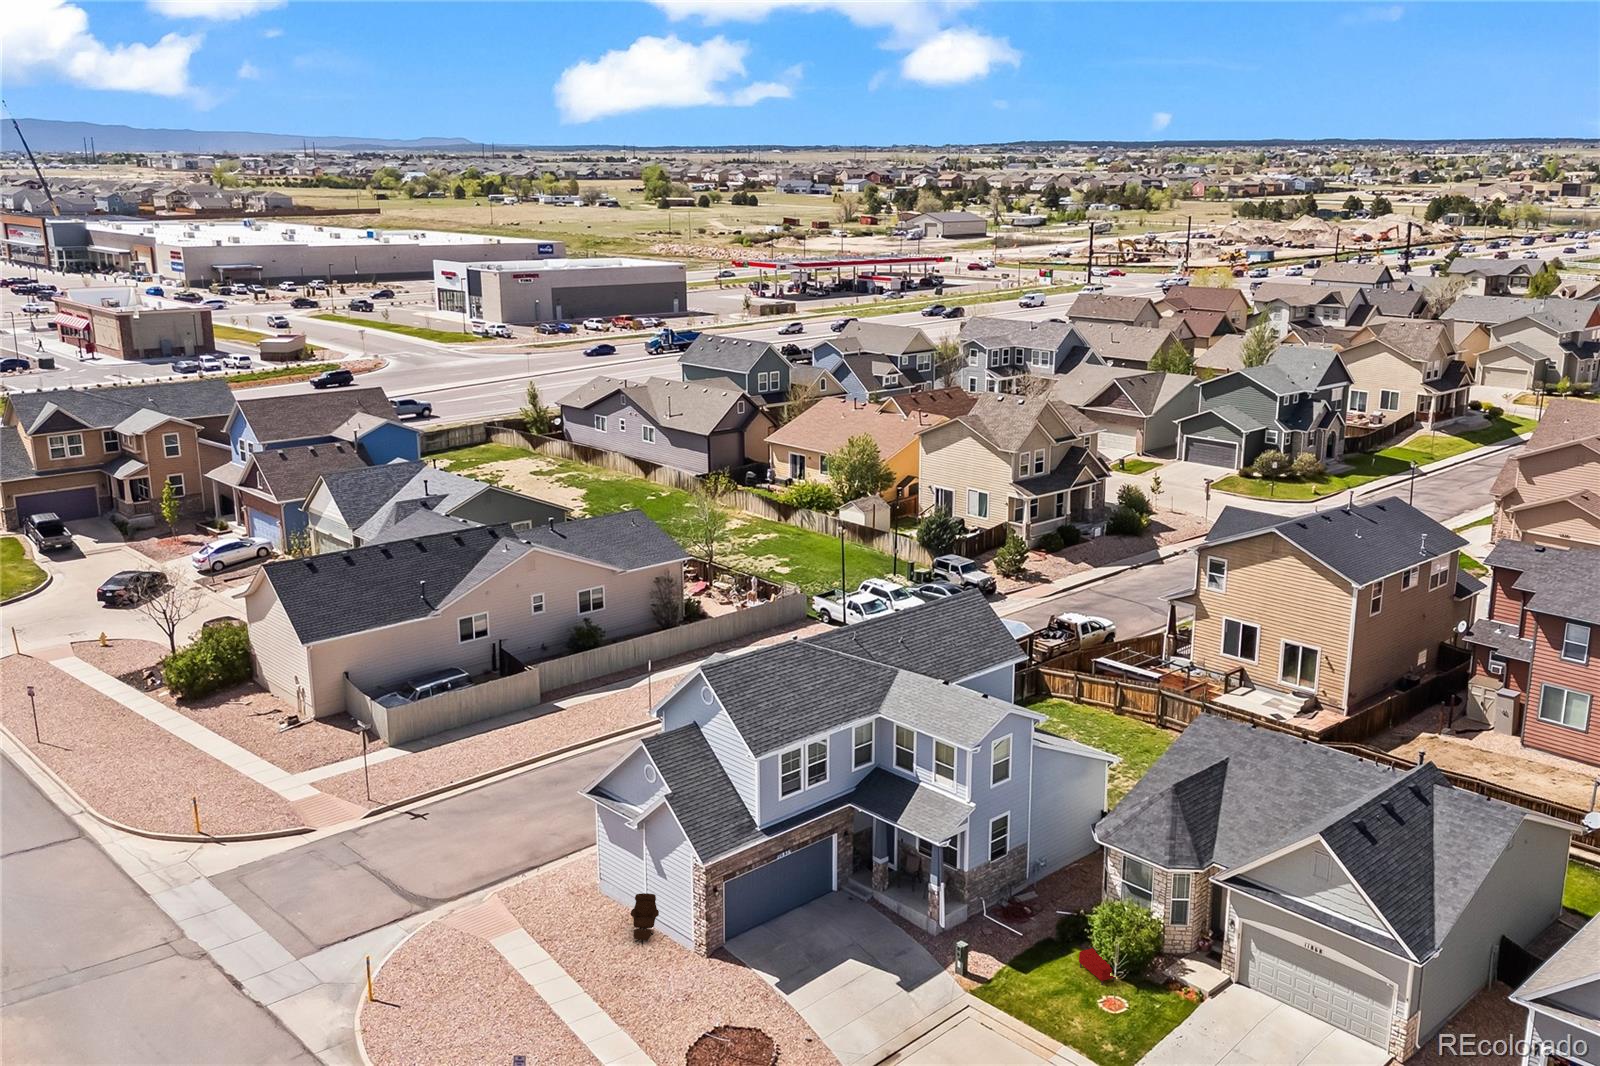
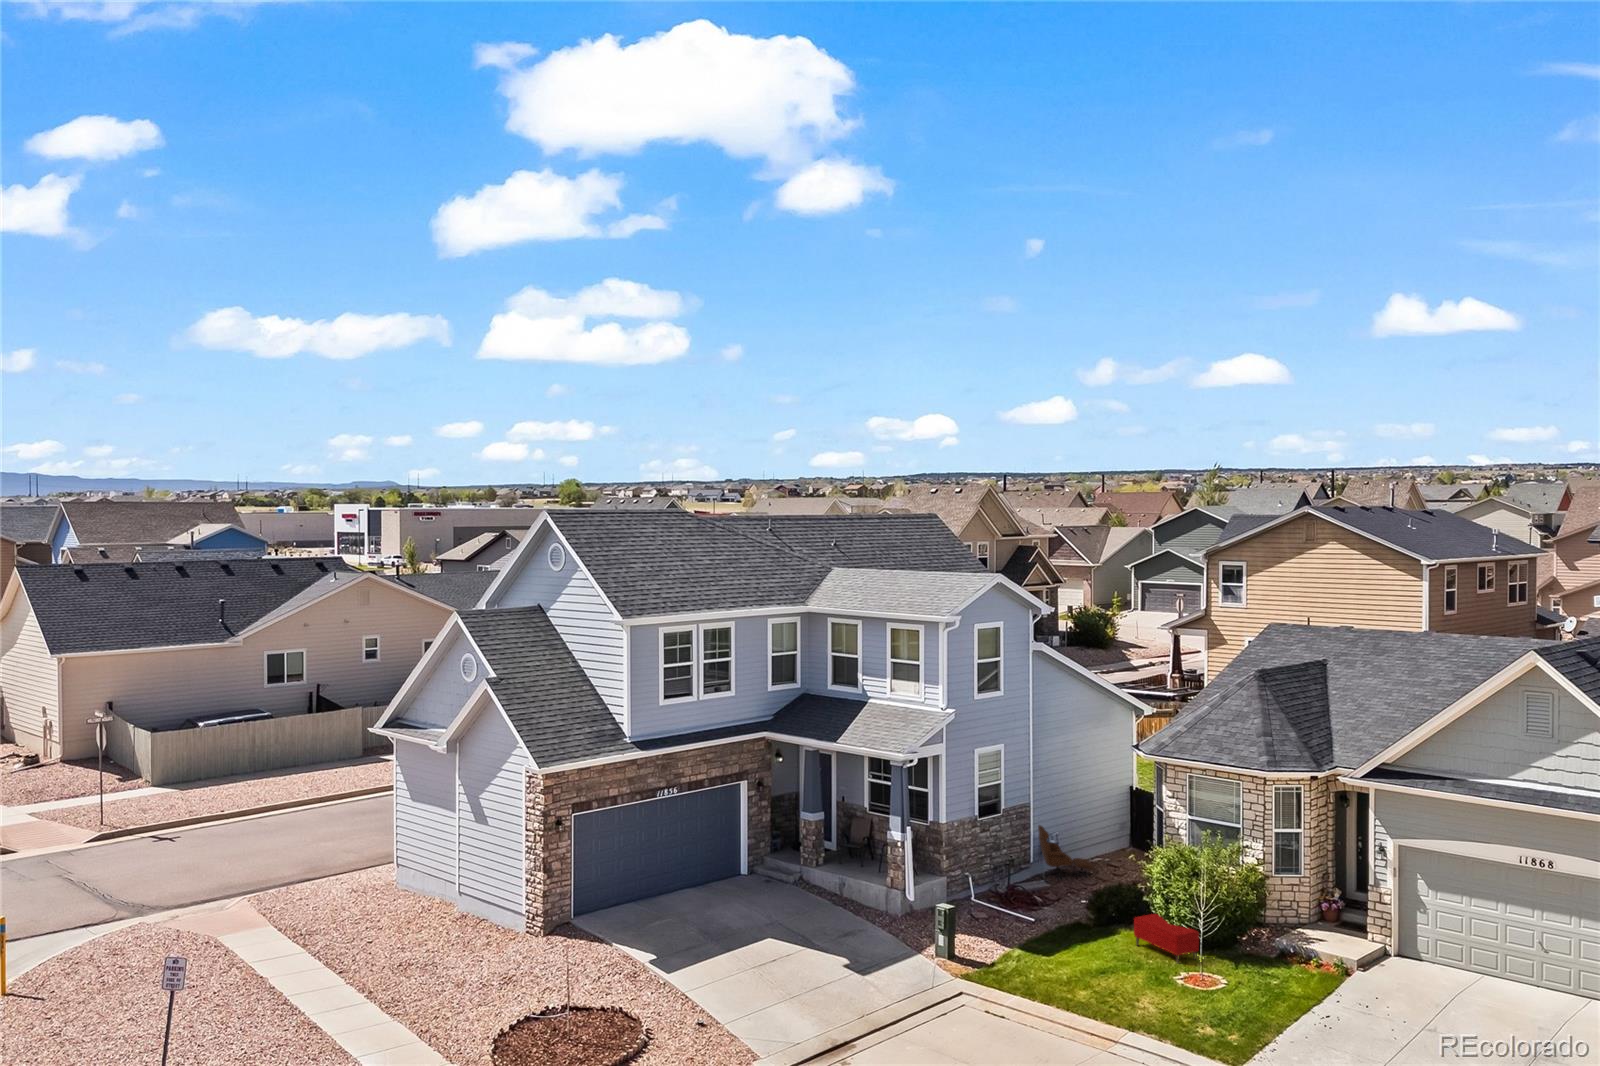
lounge chair: present [630,893,659,944] -> present [1038,825,1093,879]

